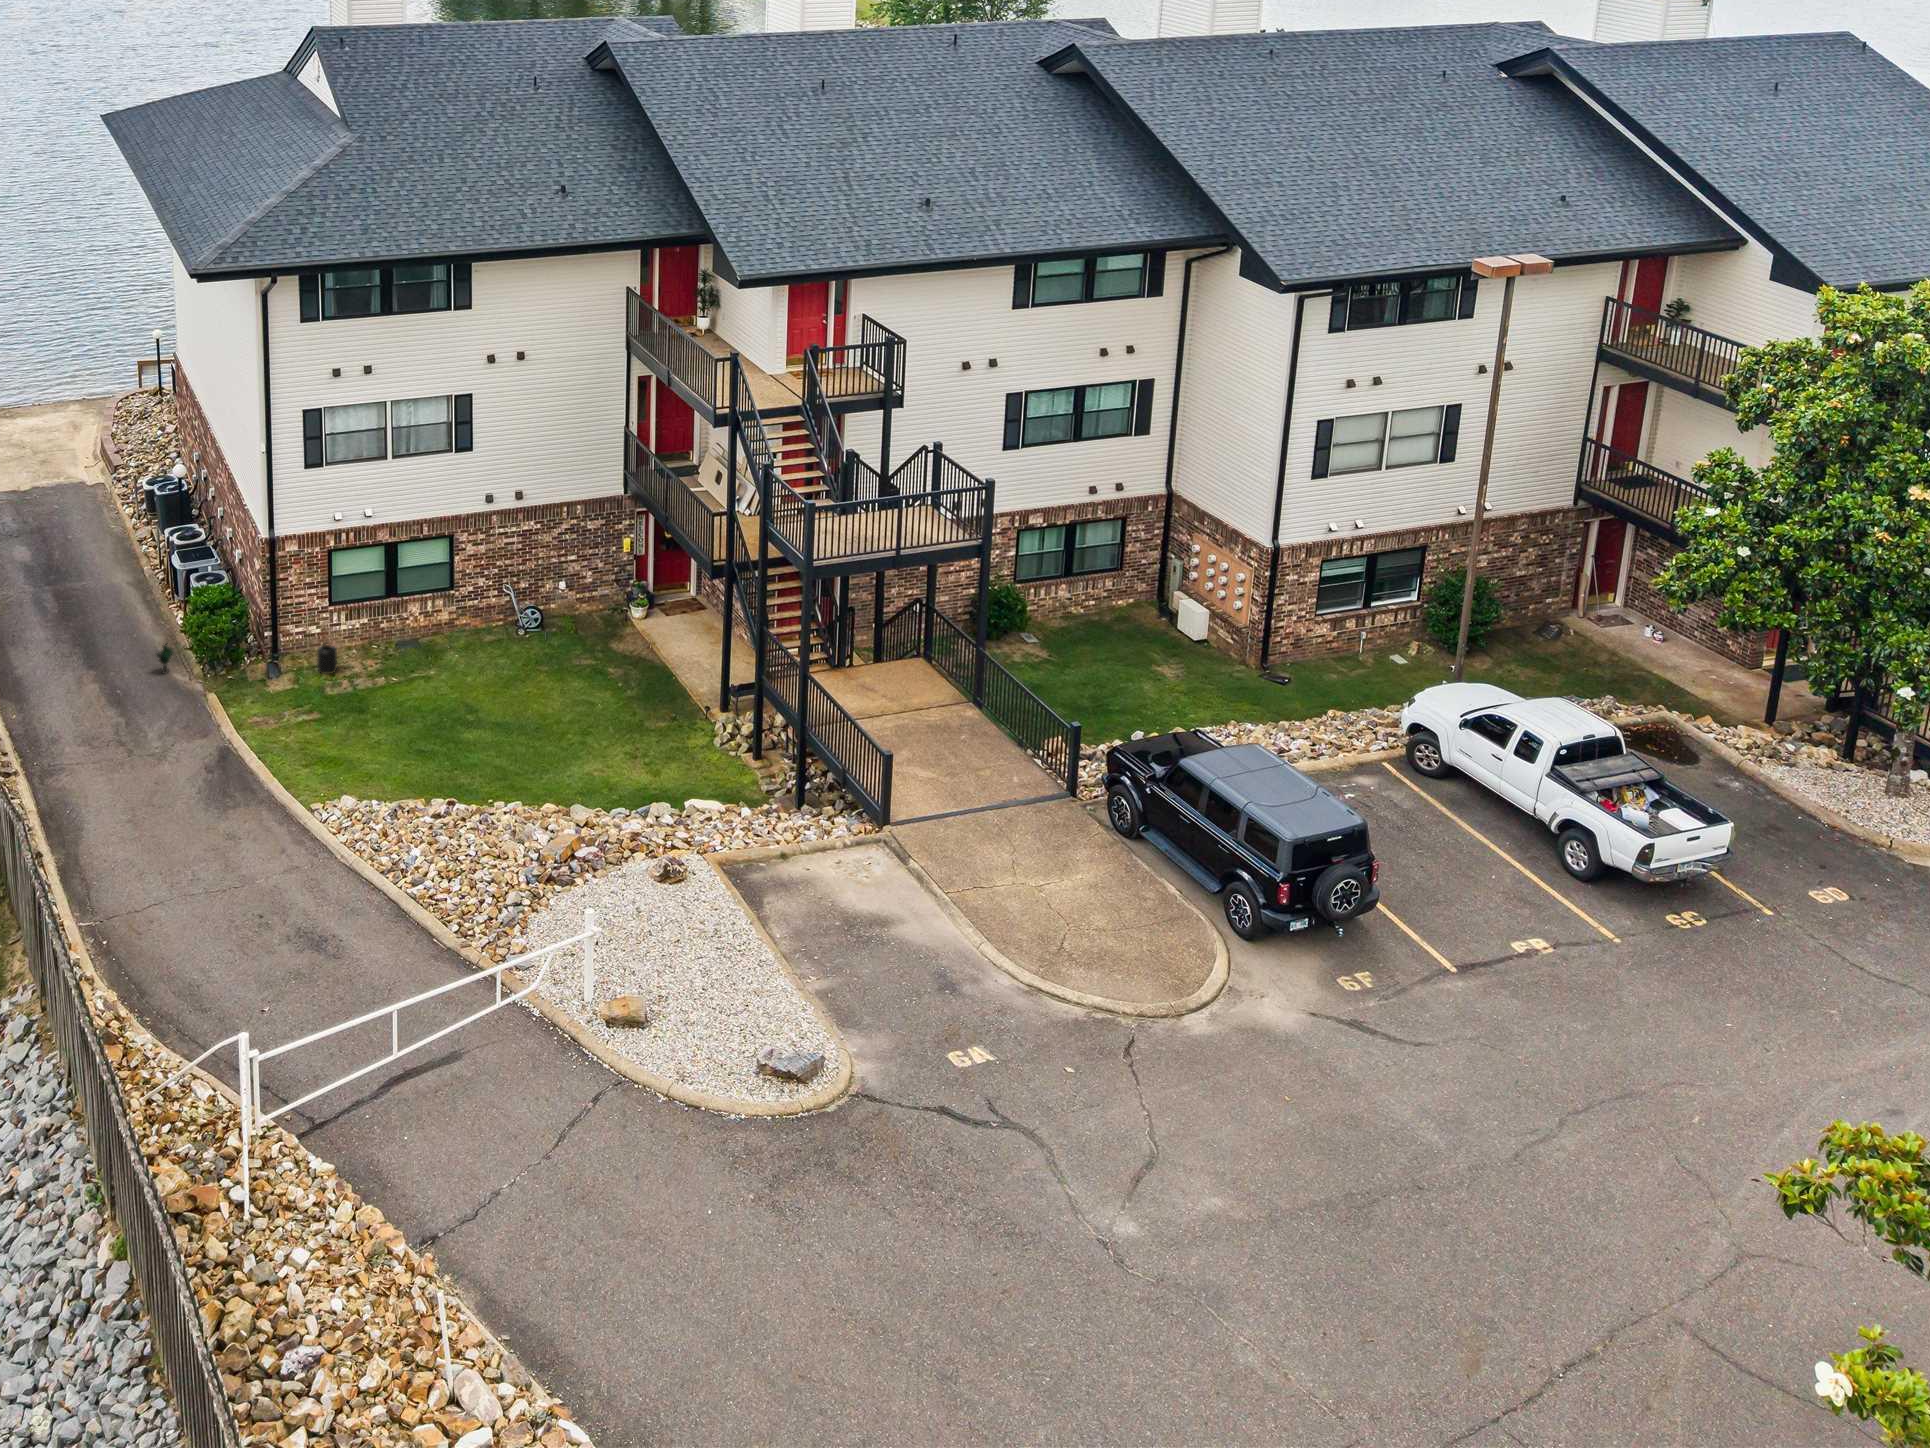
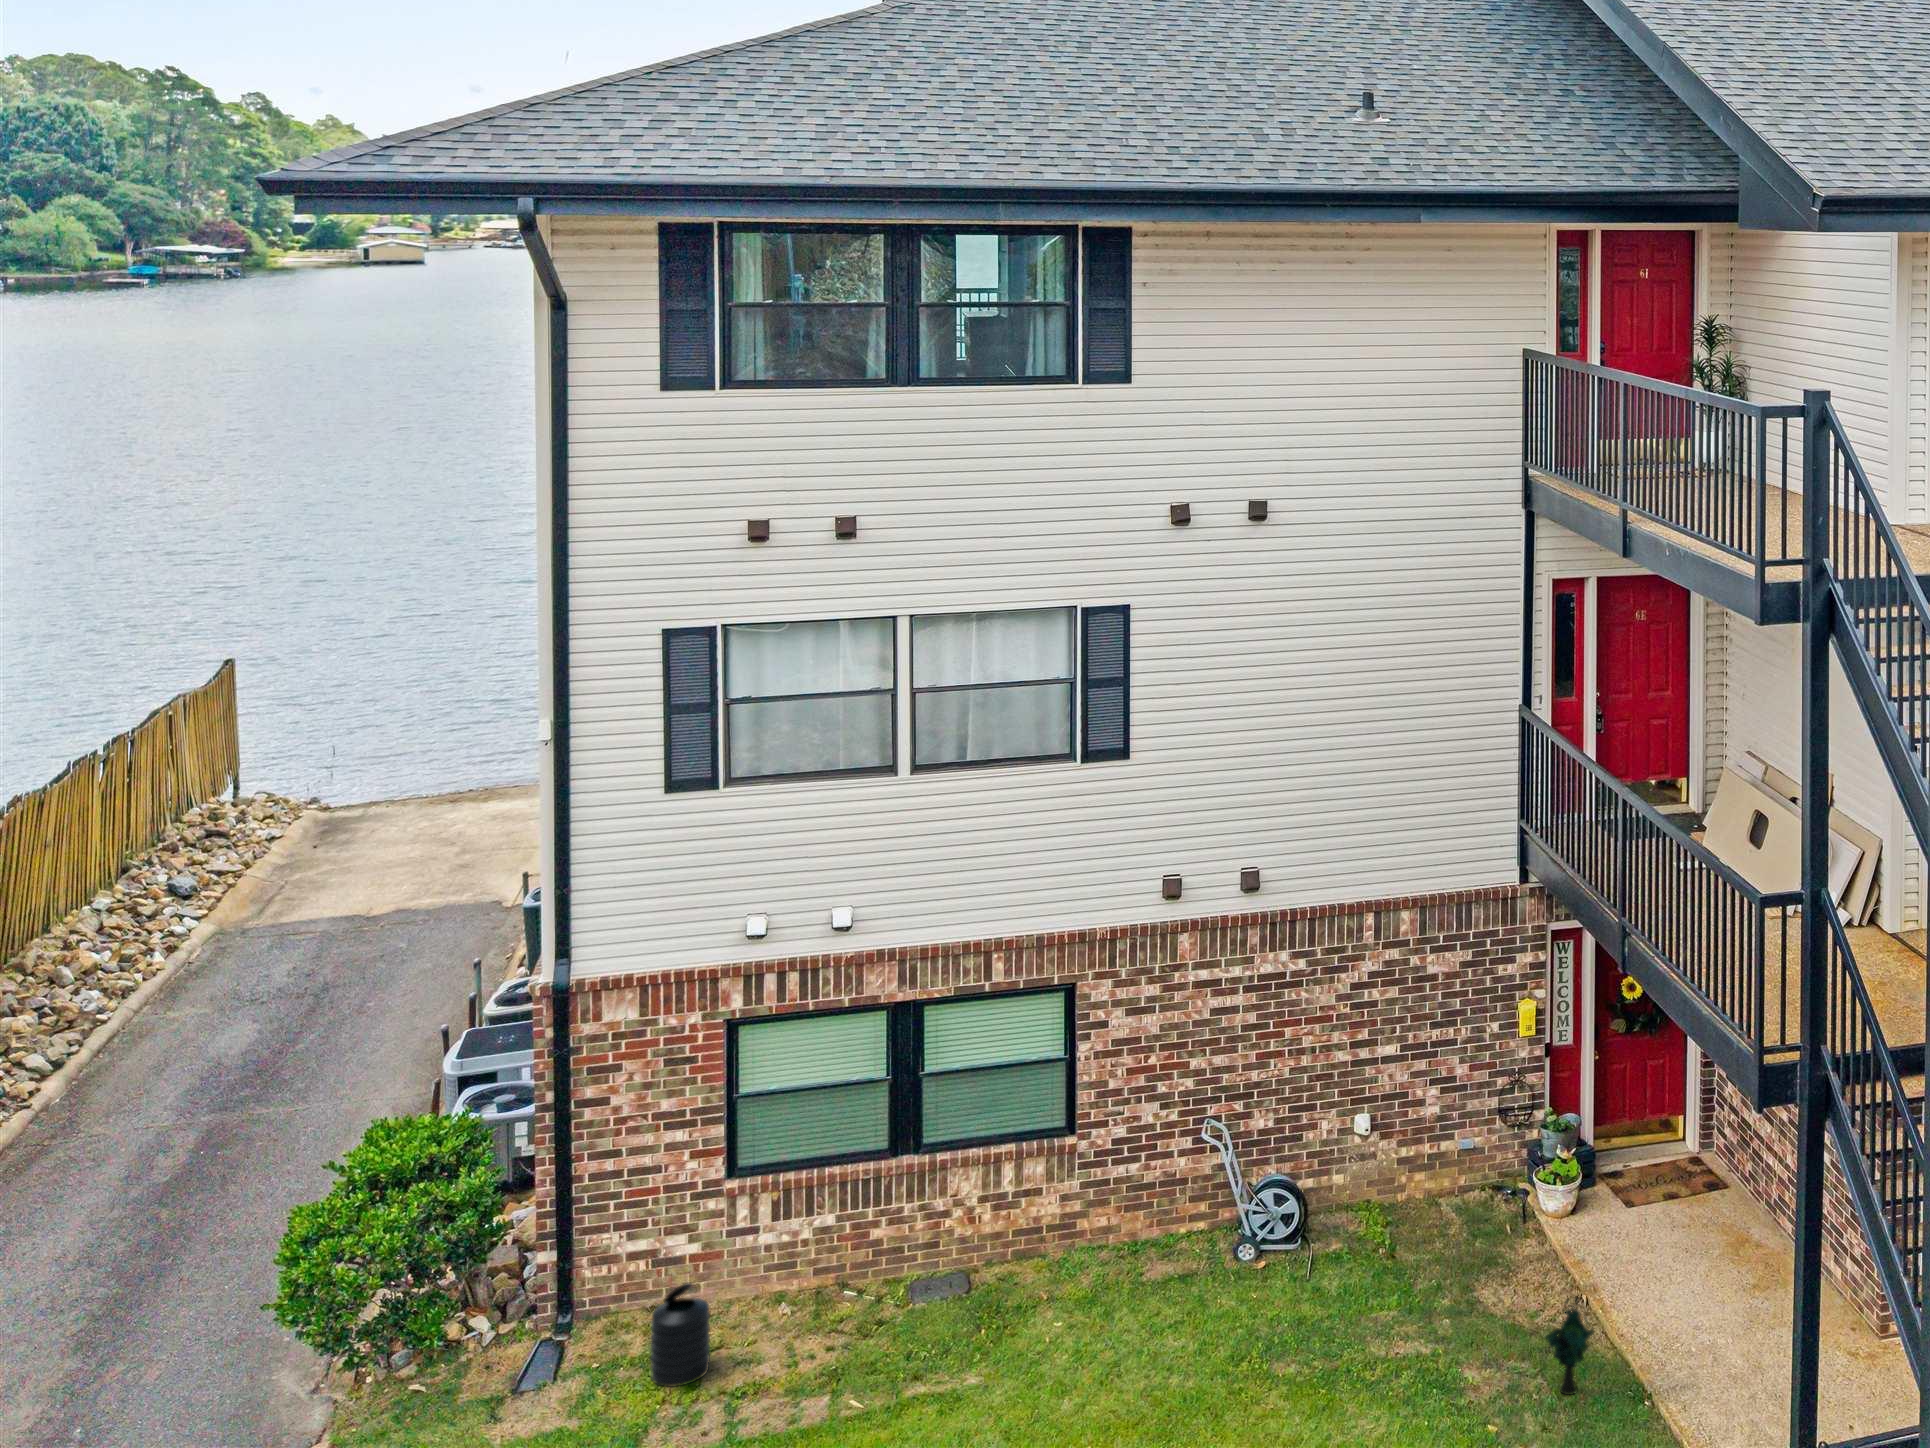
decorative plant: present [157,643,173,674] -> present [1544,1297,1594,1395]

